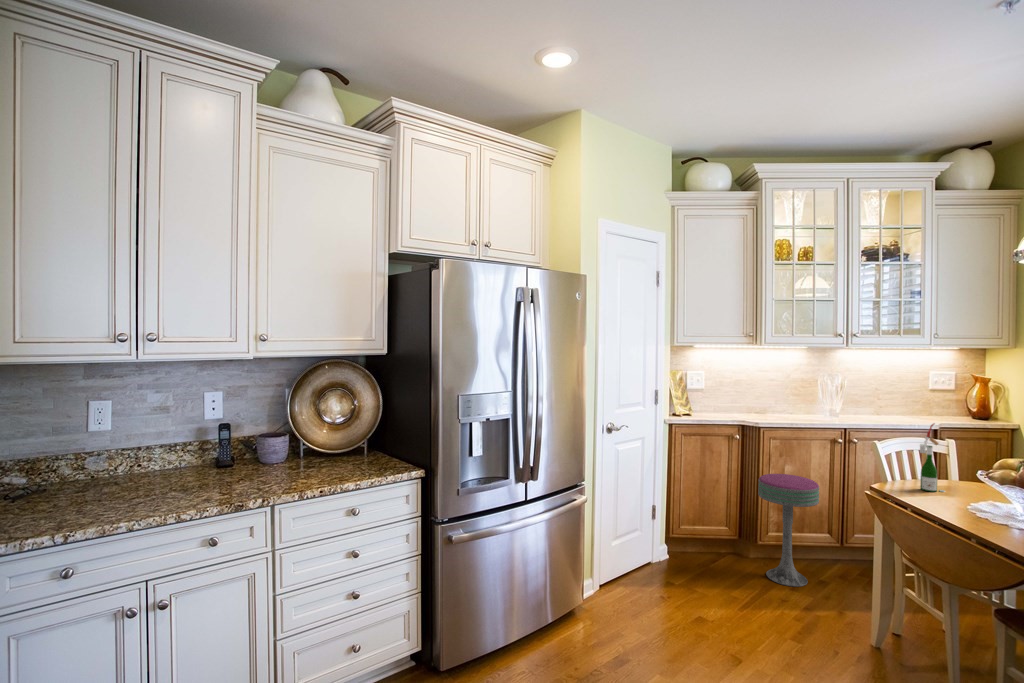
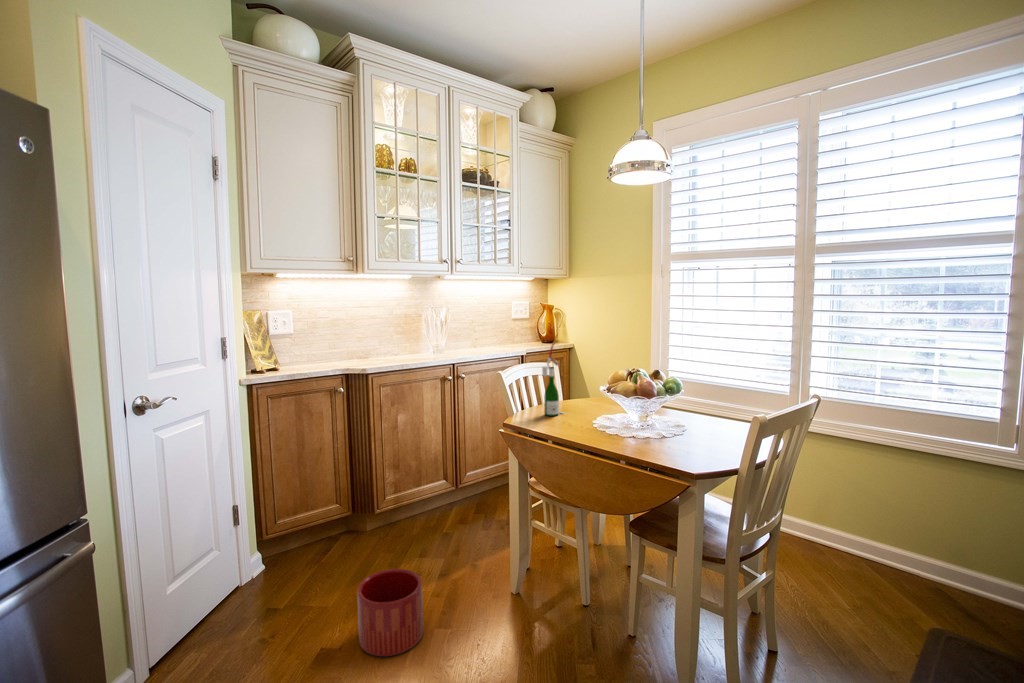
bar stool: present [758,474,819,587] -> none [372,424,438,555]
planter: none [732,579,785,643] -> present [357,569,423,656]

